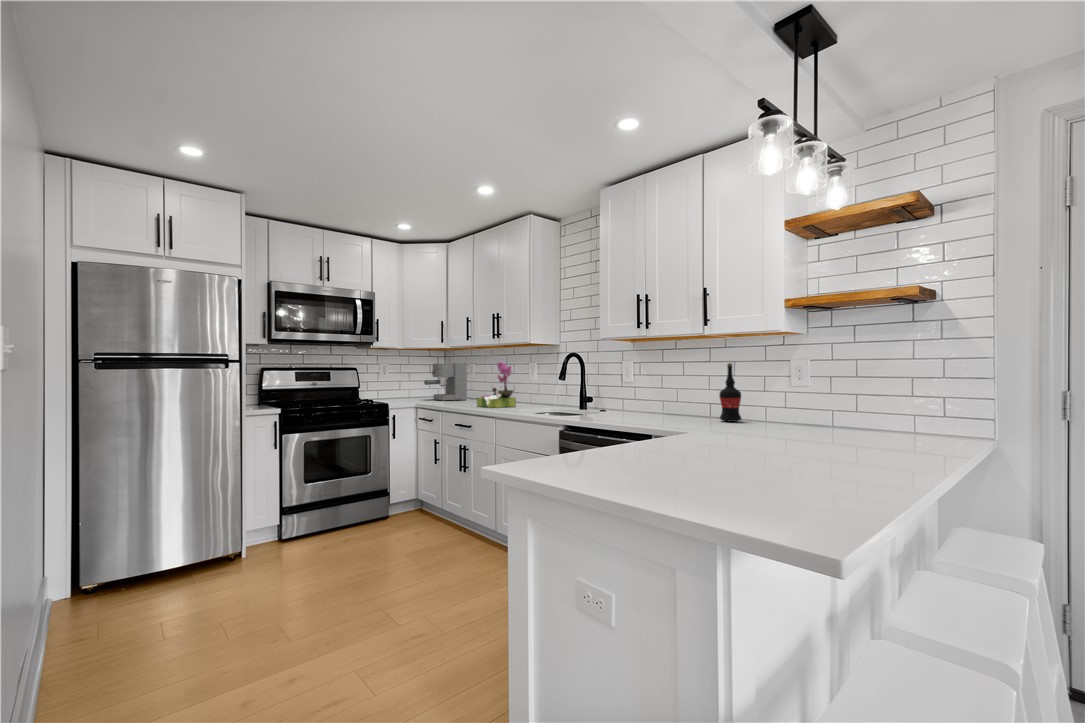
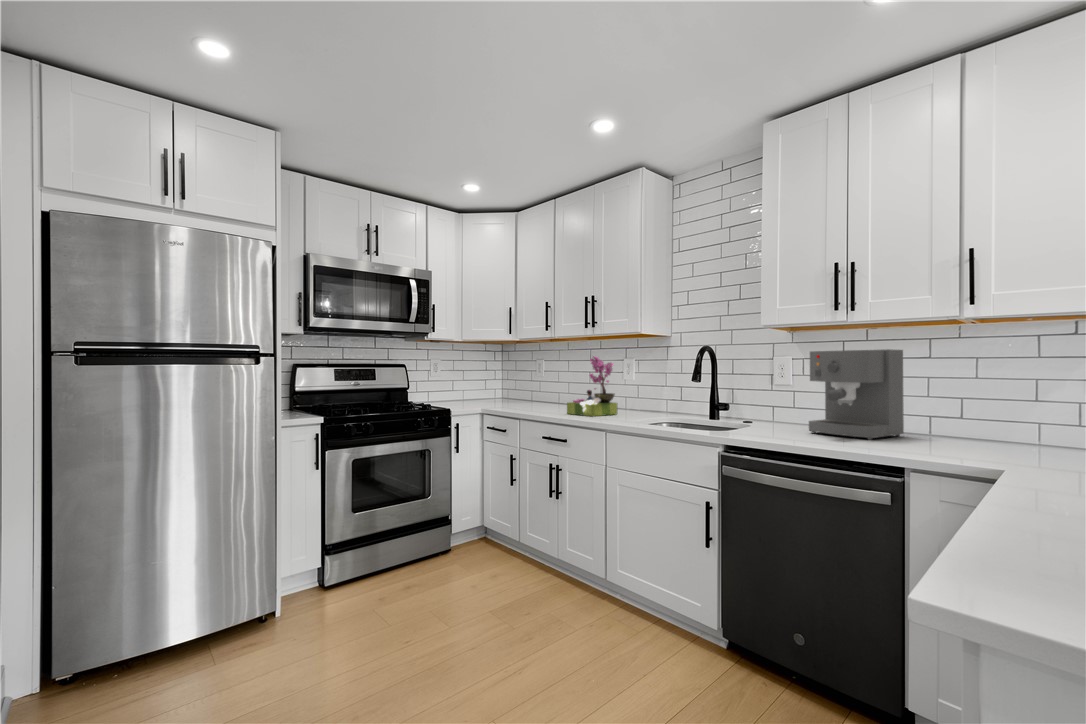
coffee maker: present [424,363,467,401] -> present [809,349,904,440]
wine bottle: present [719,363,741,422] -> none [970,360,1009,445]

